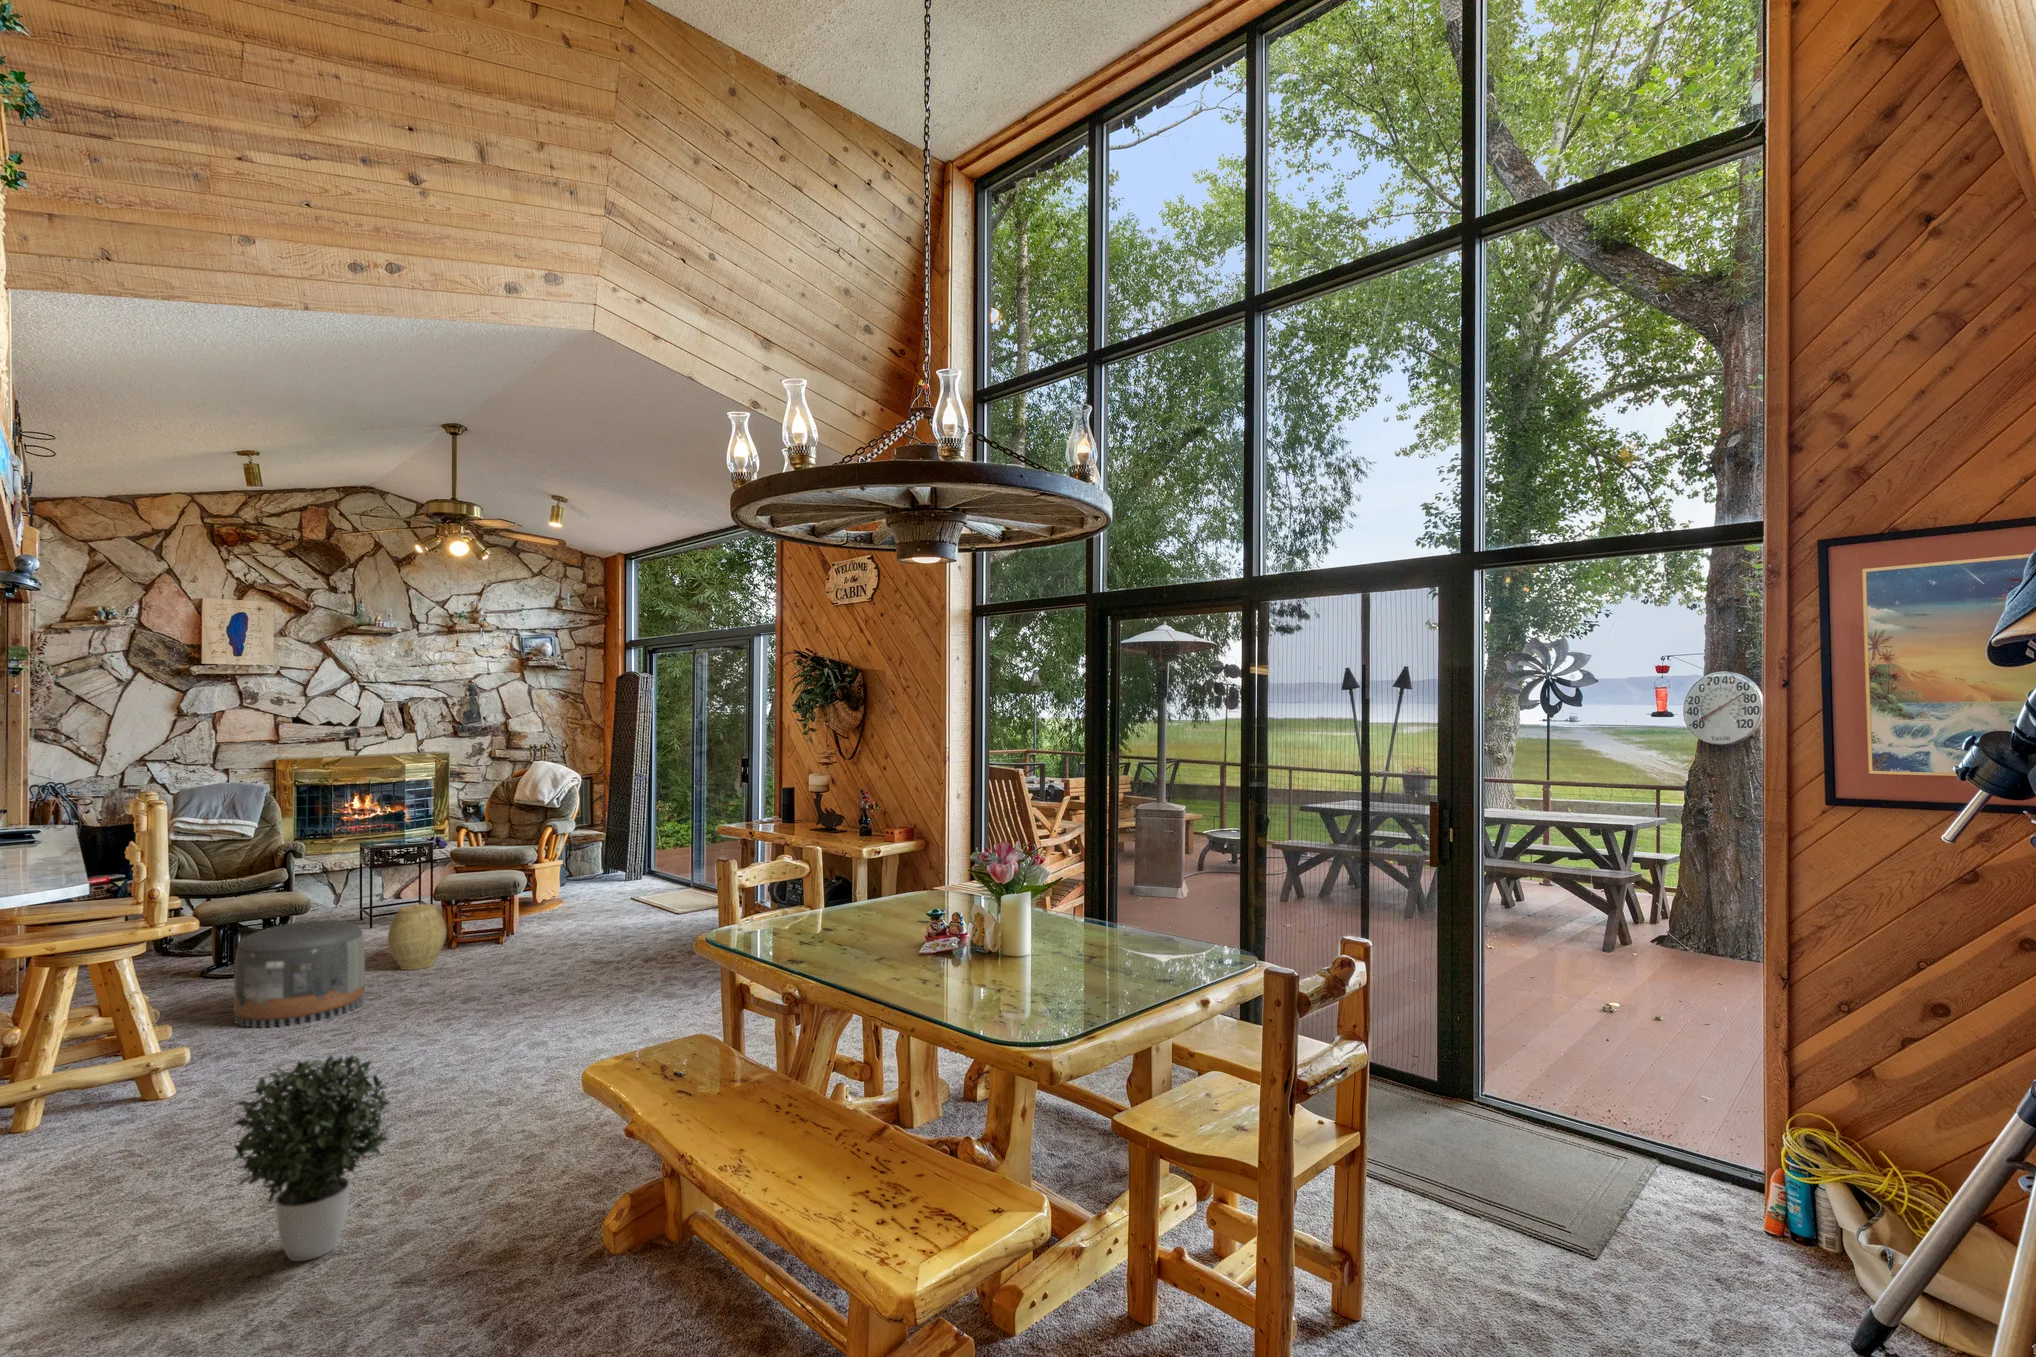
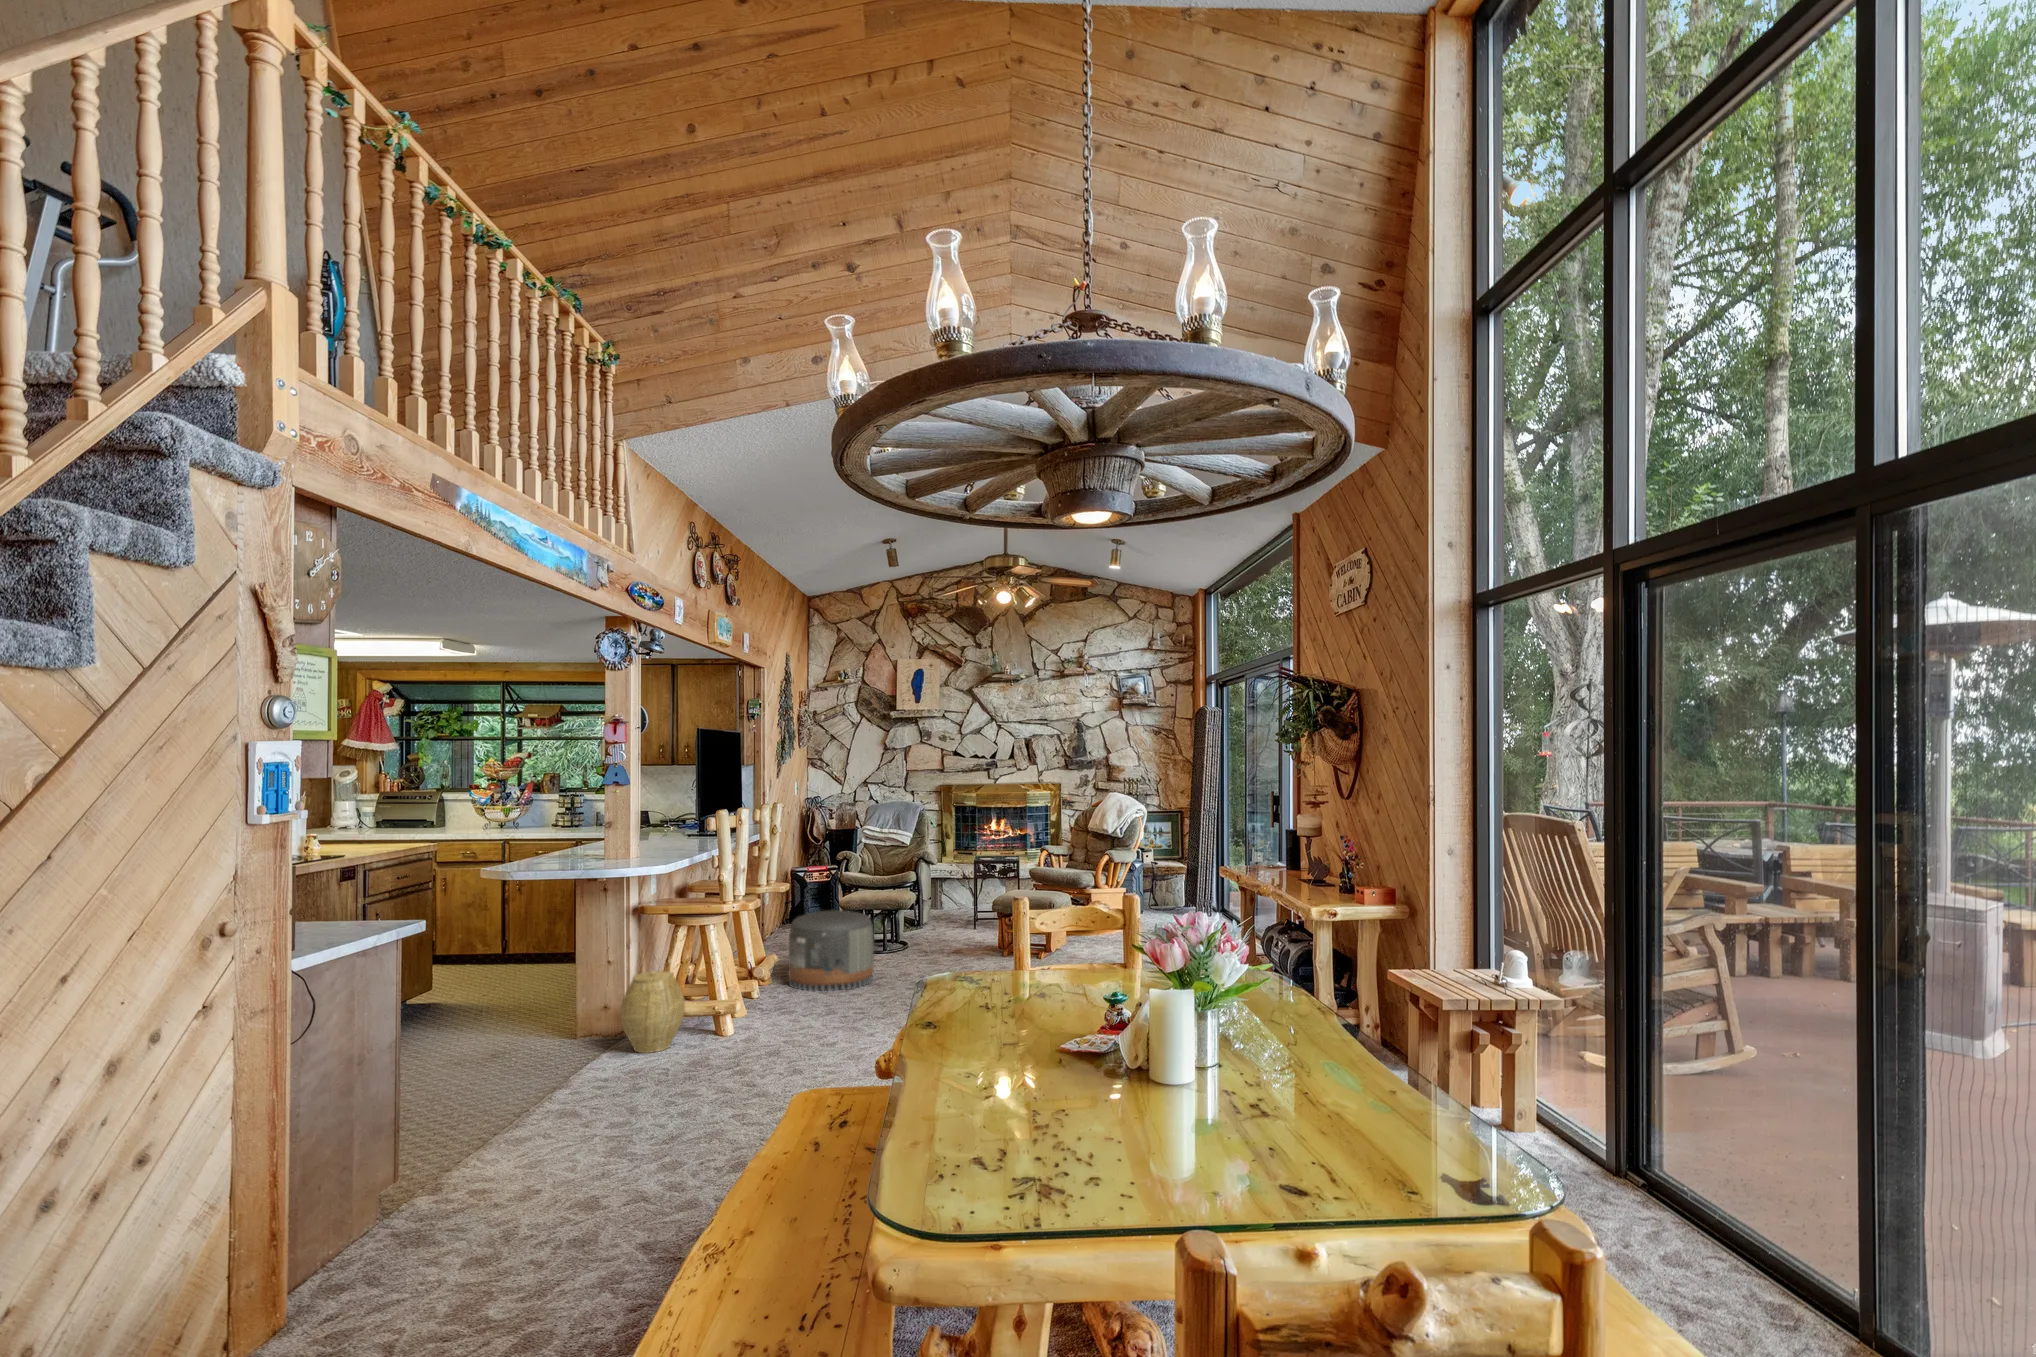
woven basket: present [387,904,446,970] -> present [620,971,685,1053]
potted plant: present [234,1055,390,1261] -> none [483,1006,603,1167]

